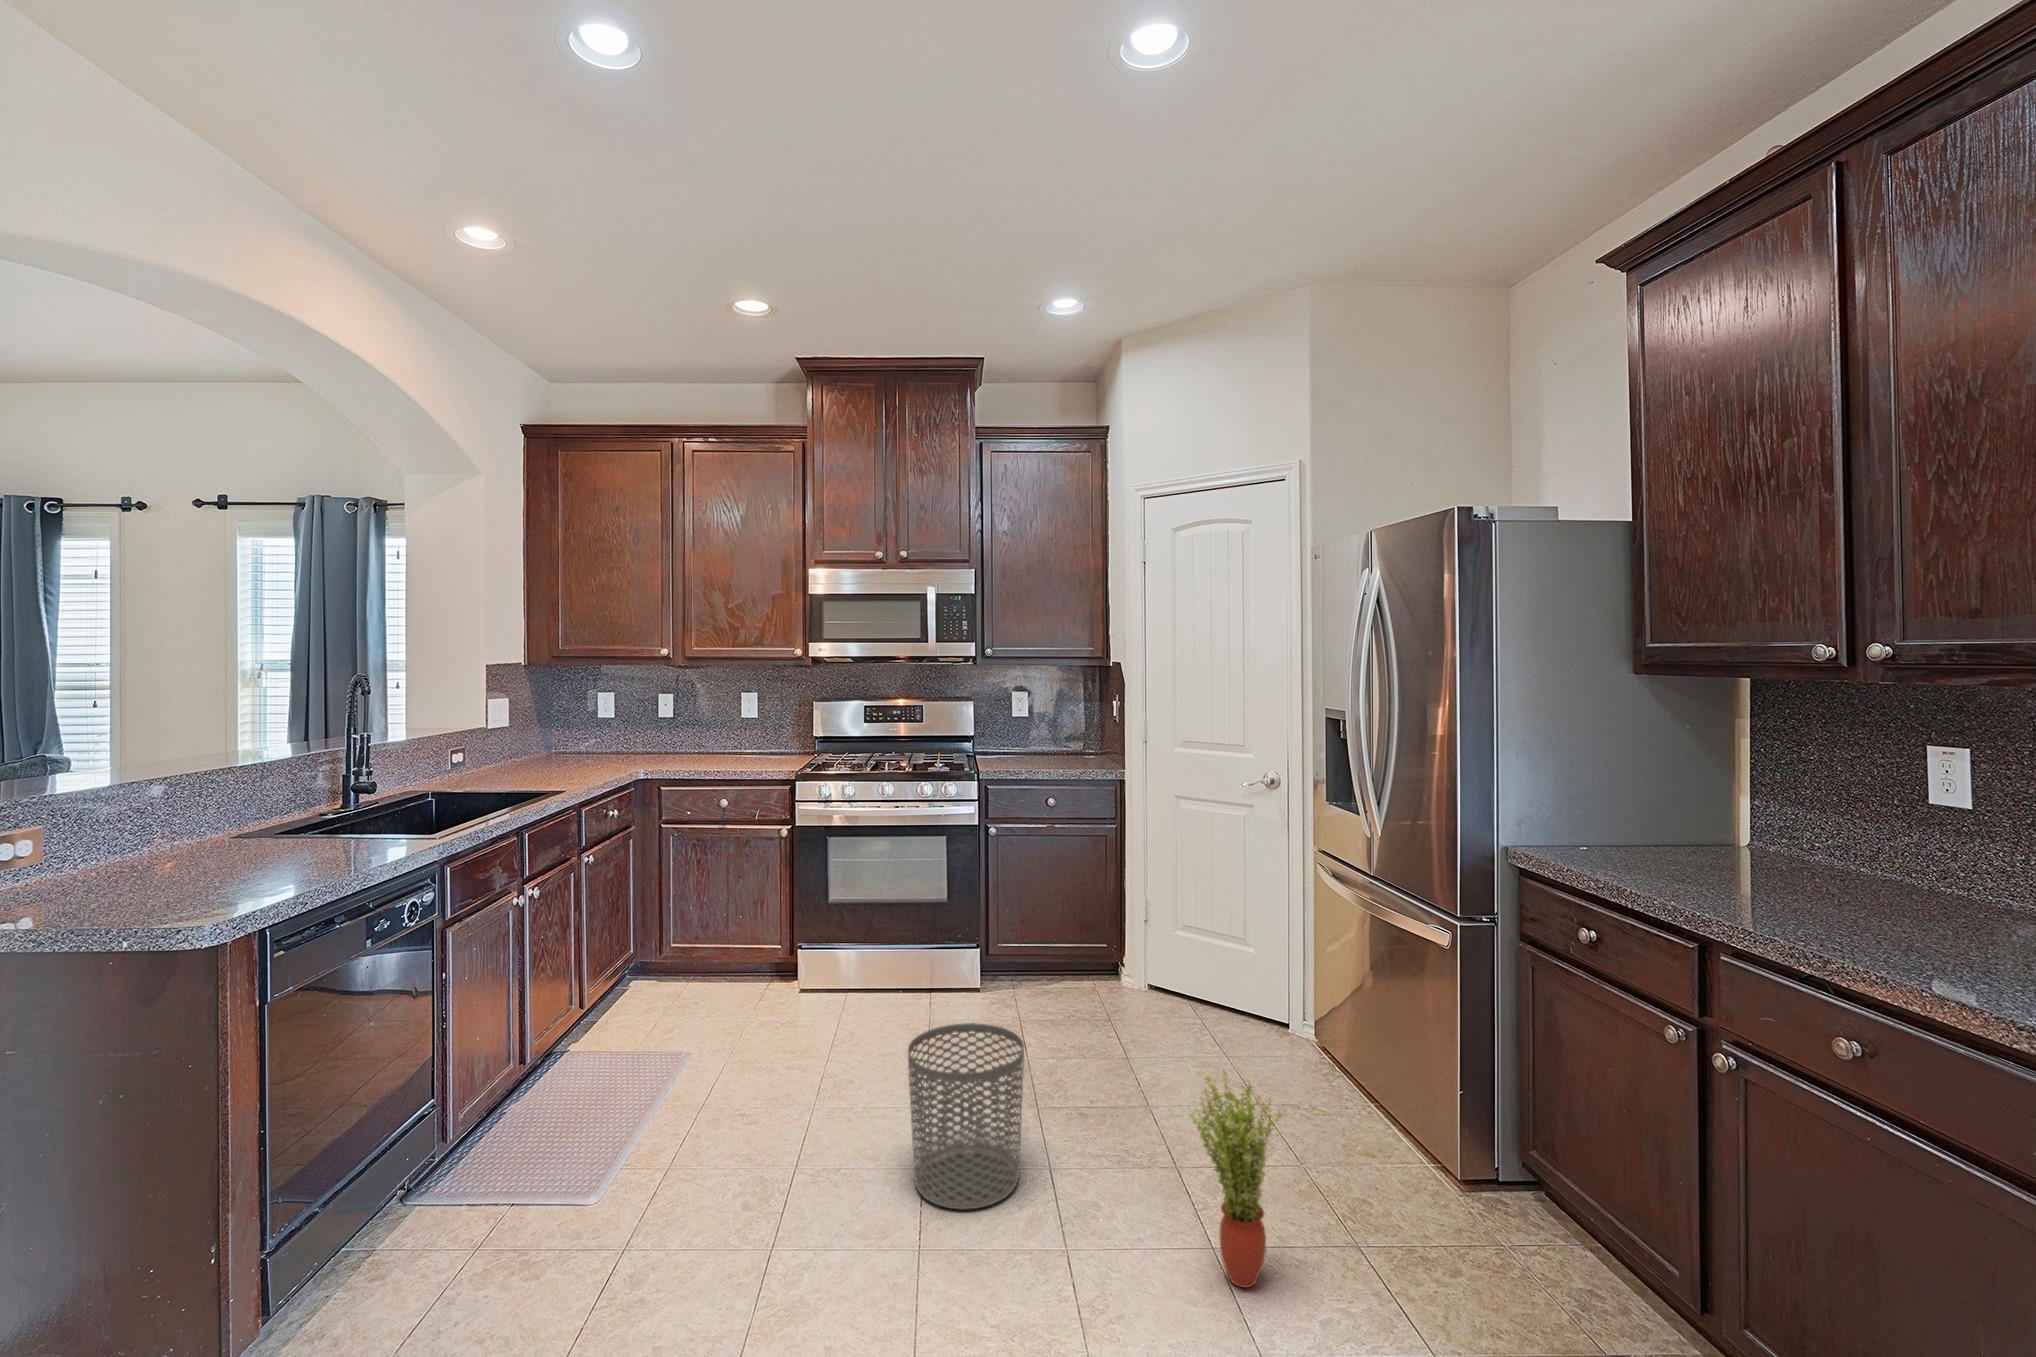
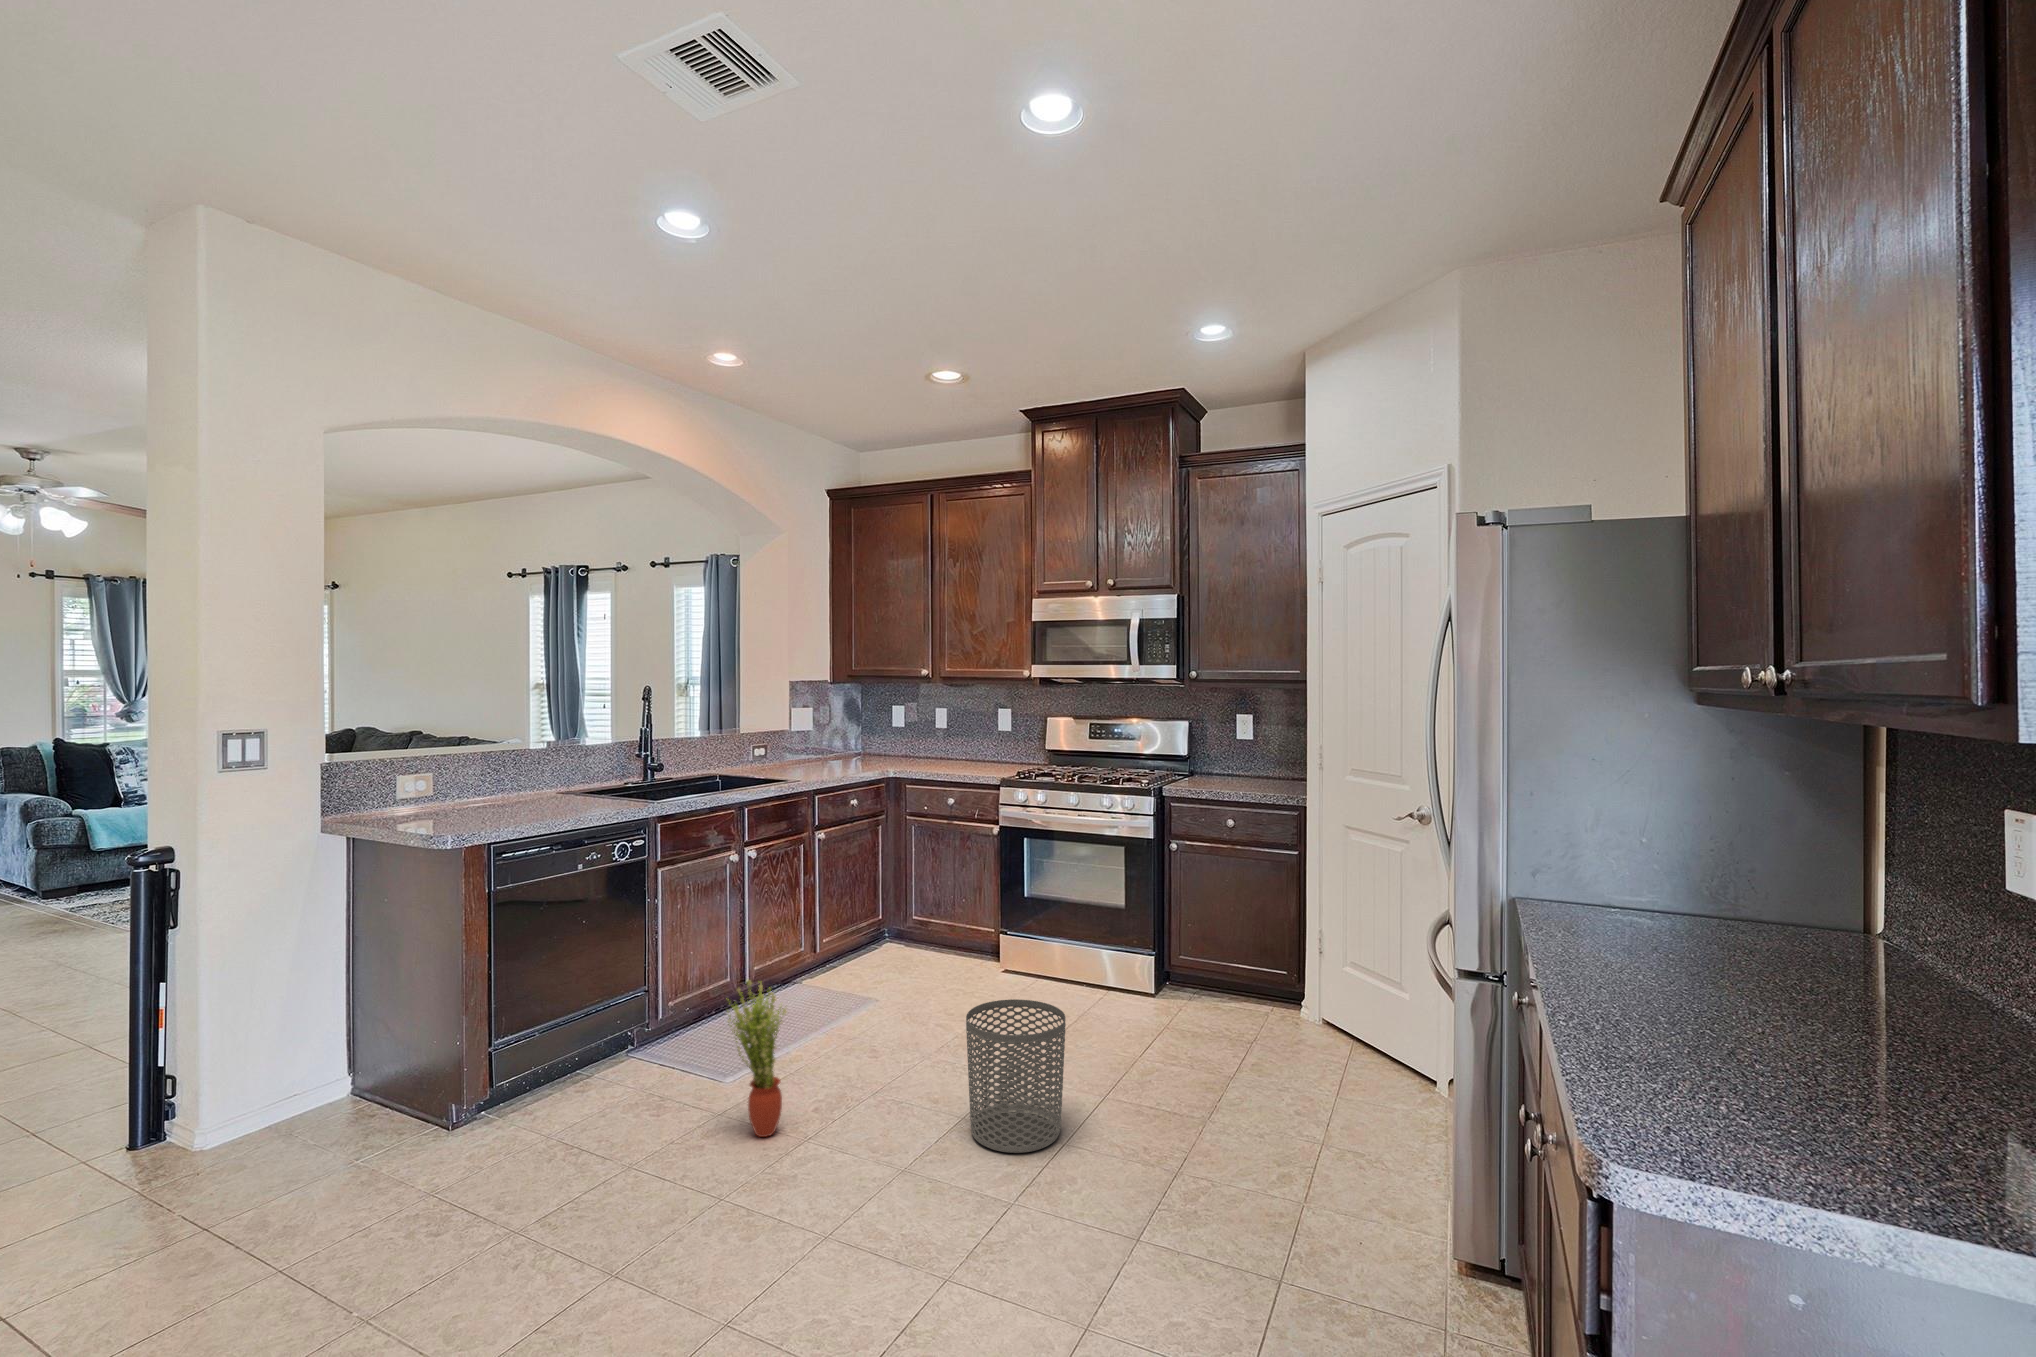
potted plant: present [1190,1072,1283,1288] -> present [728,980,786,1137]

